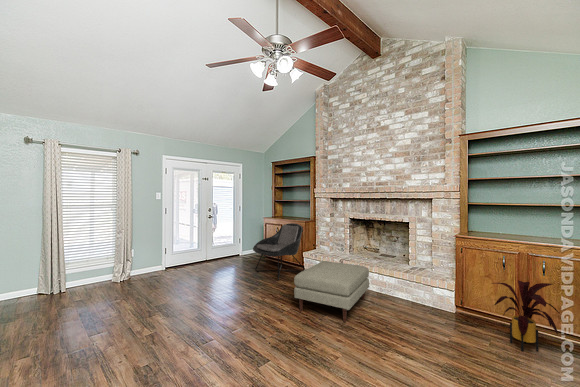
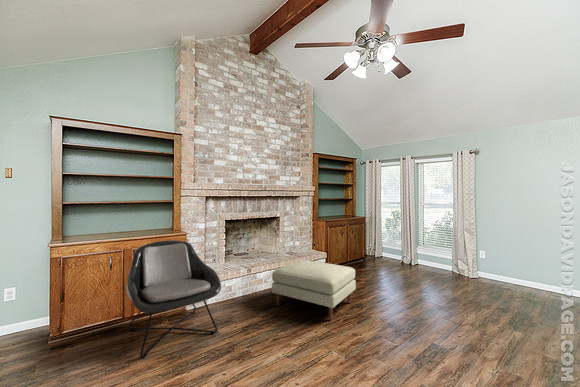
house plant: present [493,280,559,351] -> none [347,235,382,270]

